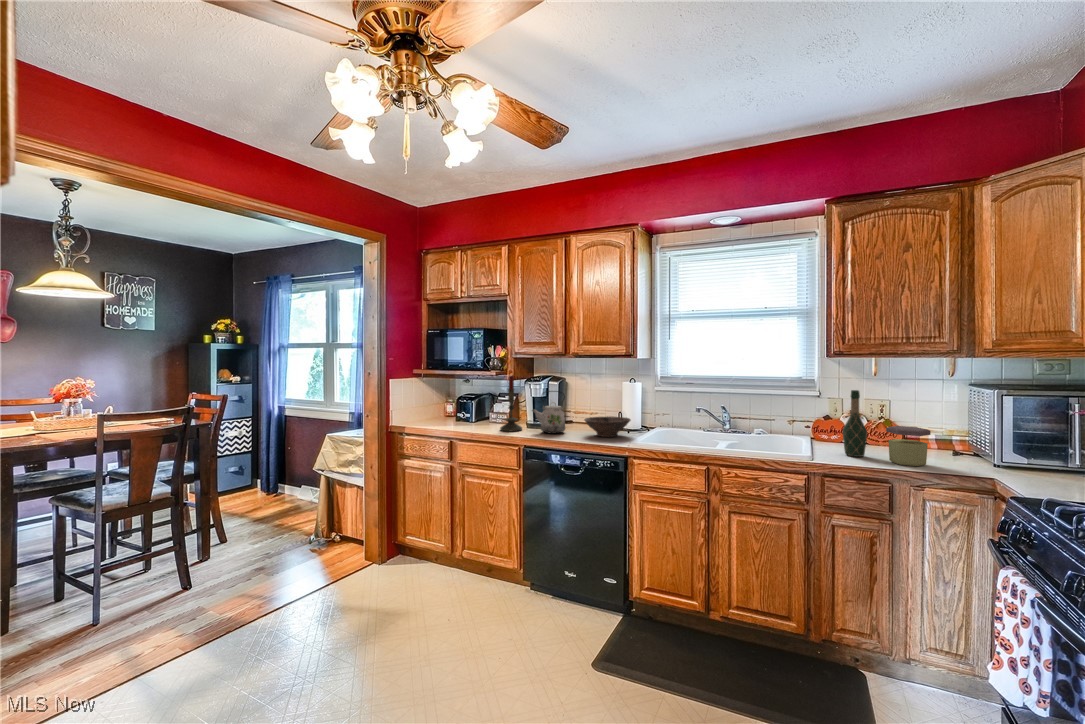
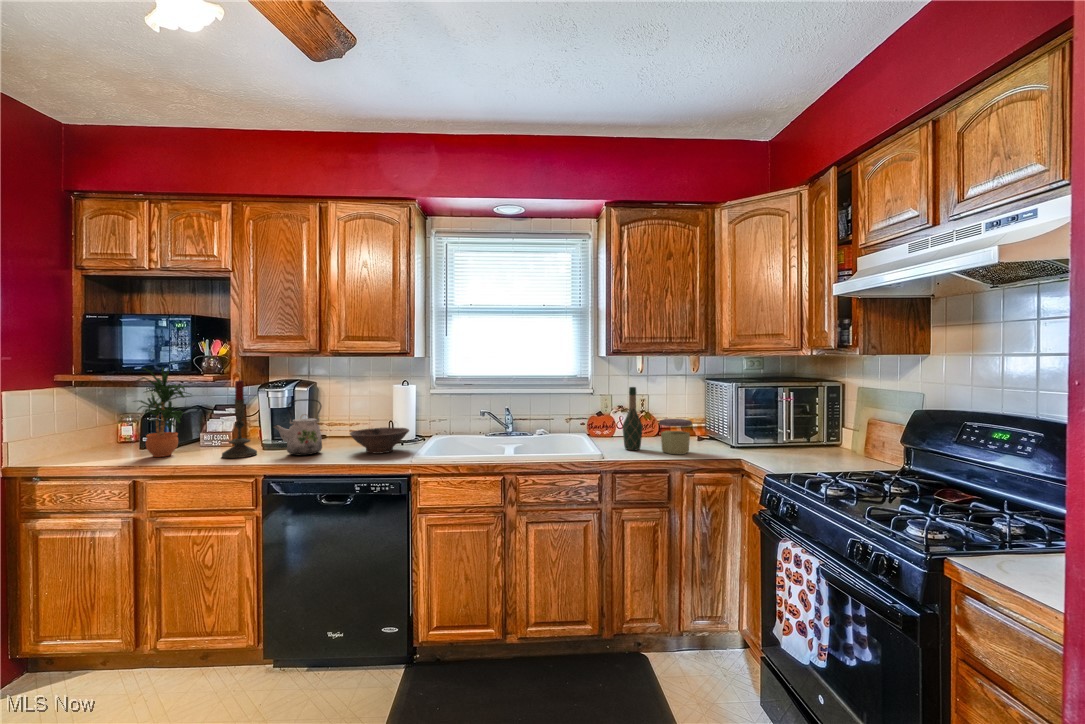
potted plant: none [450,365,485,427] -> present [136,368,191,457]

